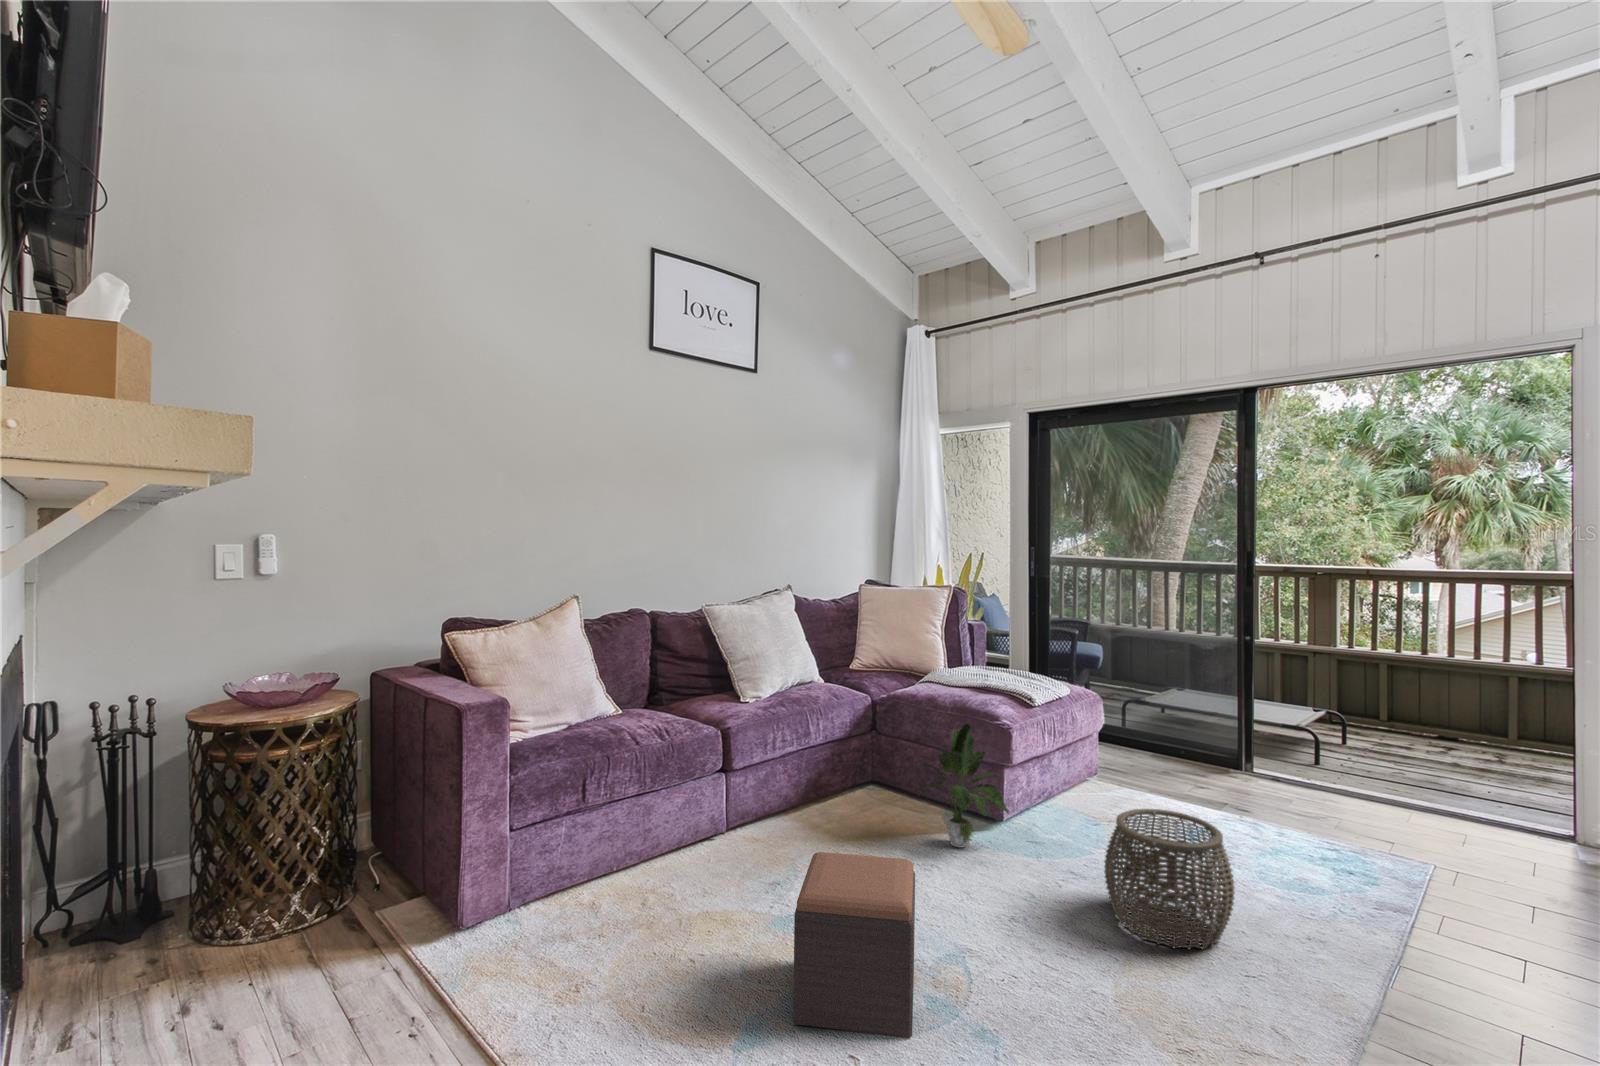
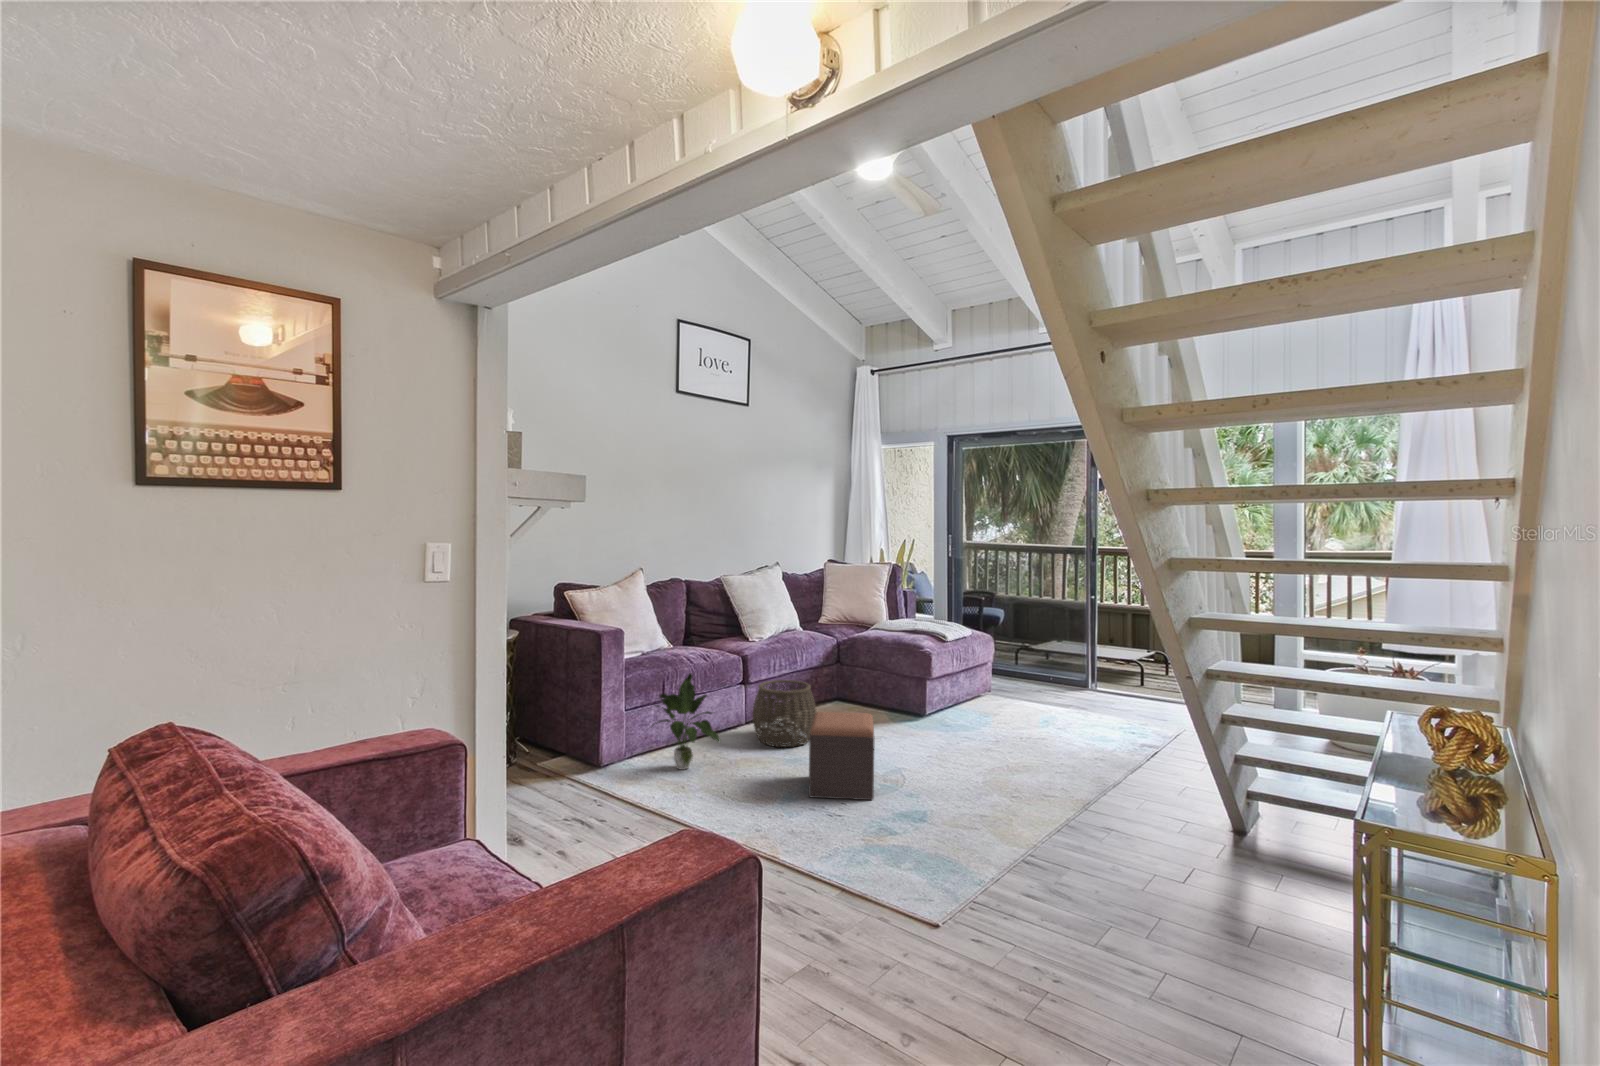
potted plant: present [919,723,1009,847] -> present [652,673,720,770]
woven basket: present [1104,809,1235,950] -> present [752,680,816,747]

